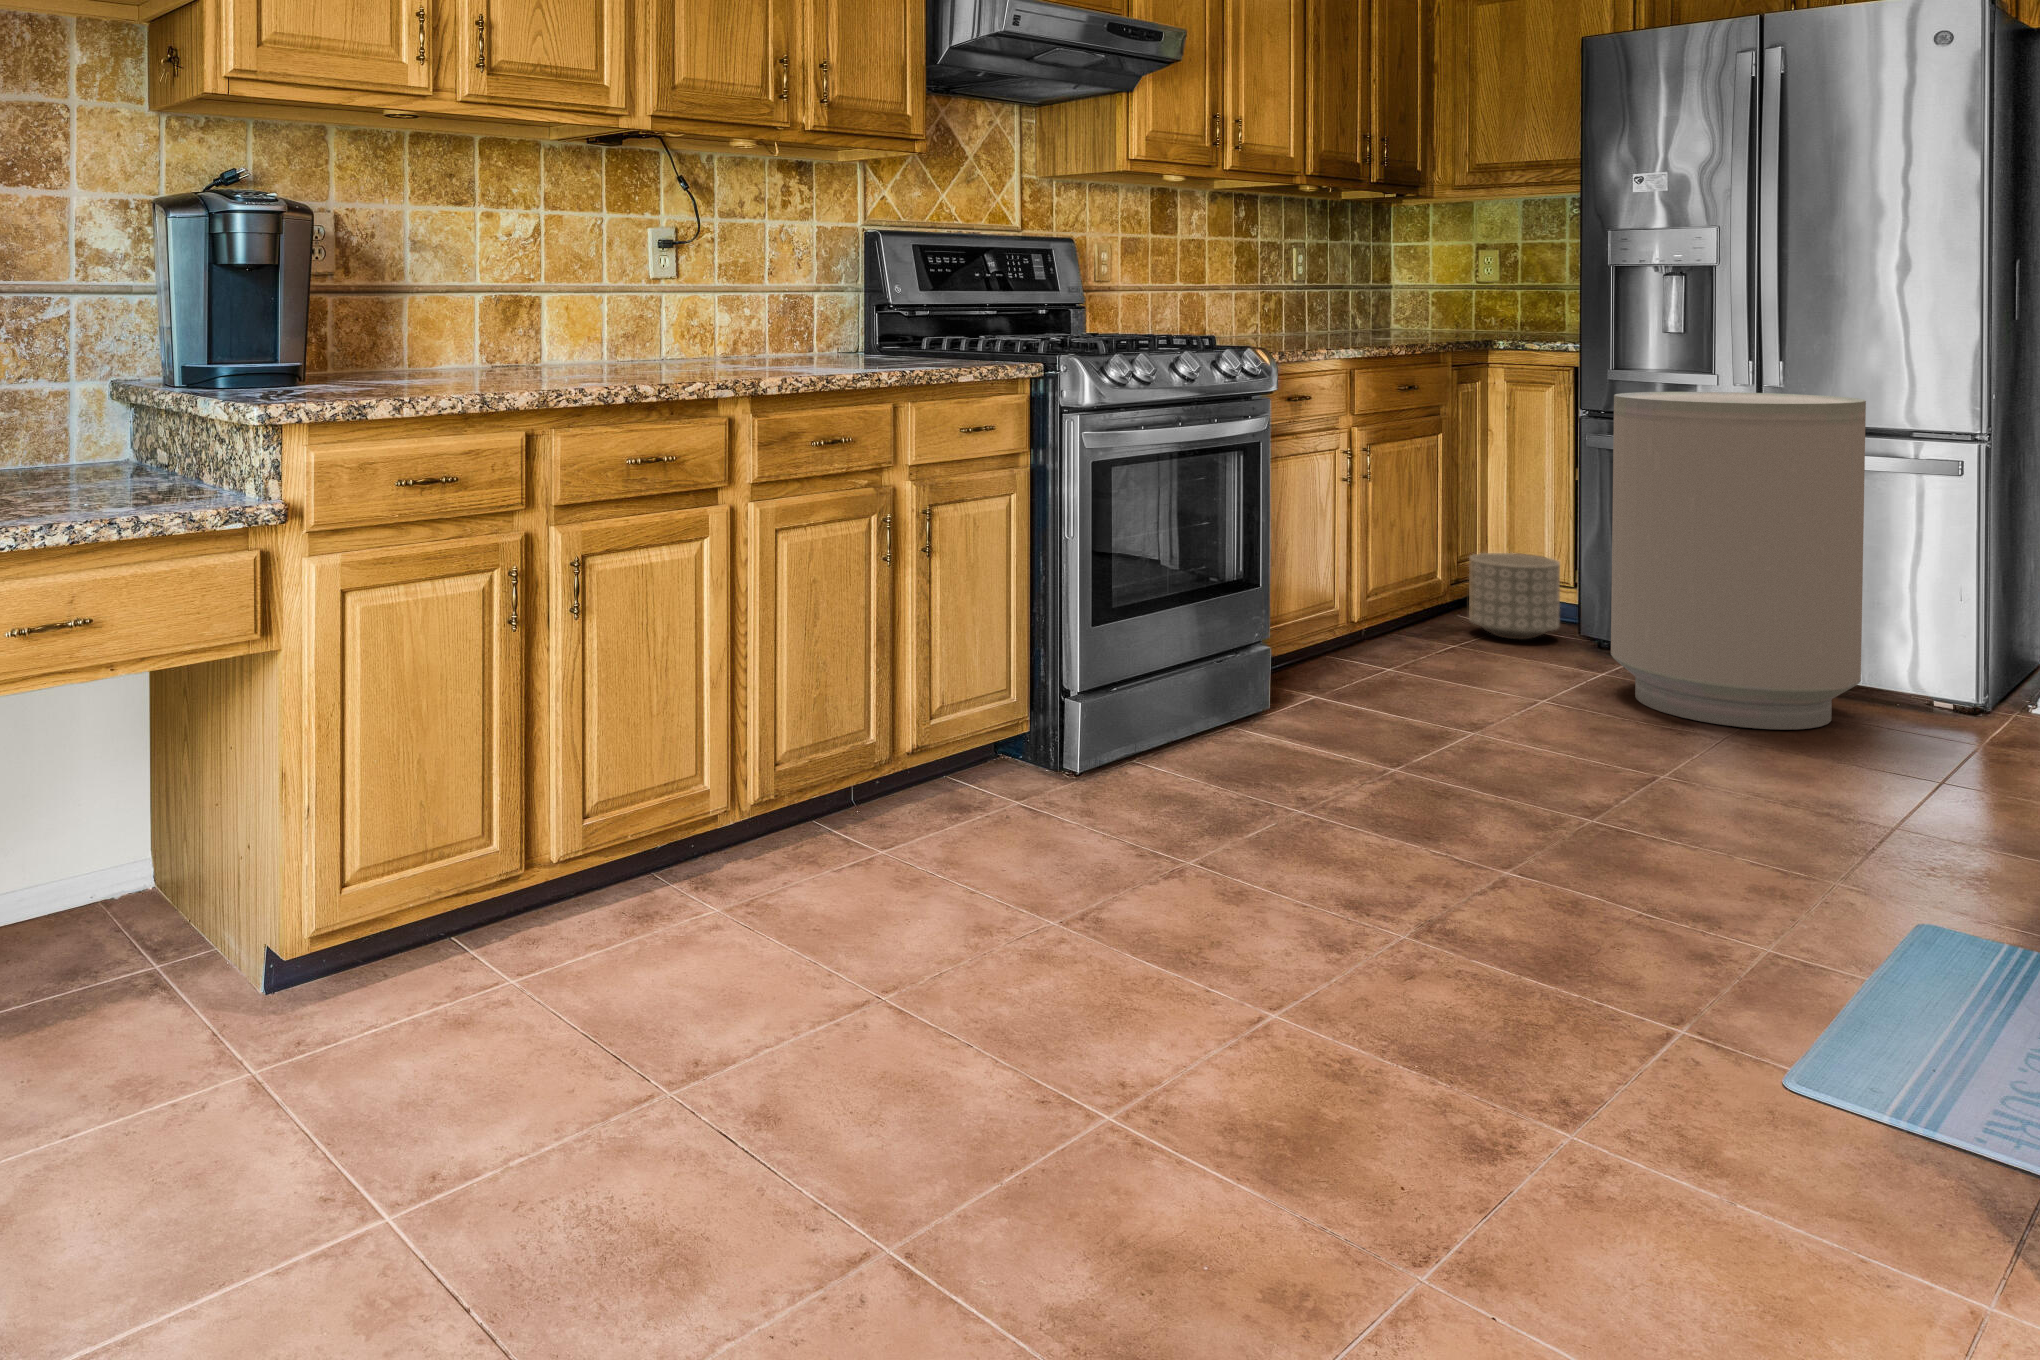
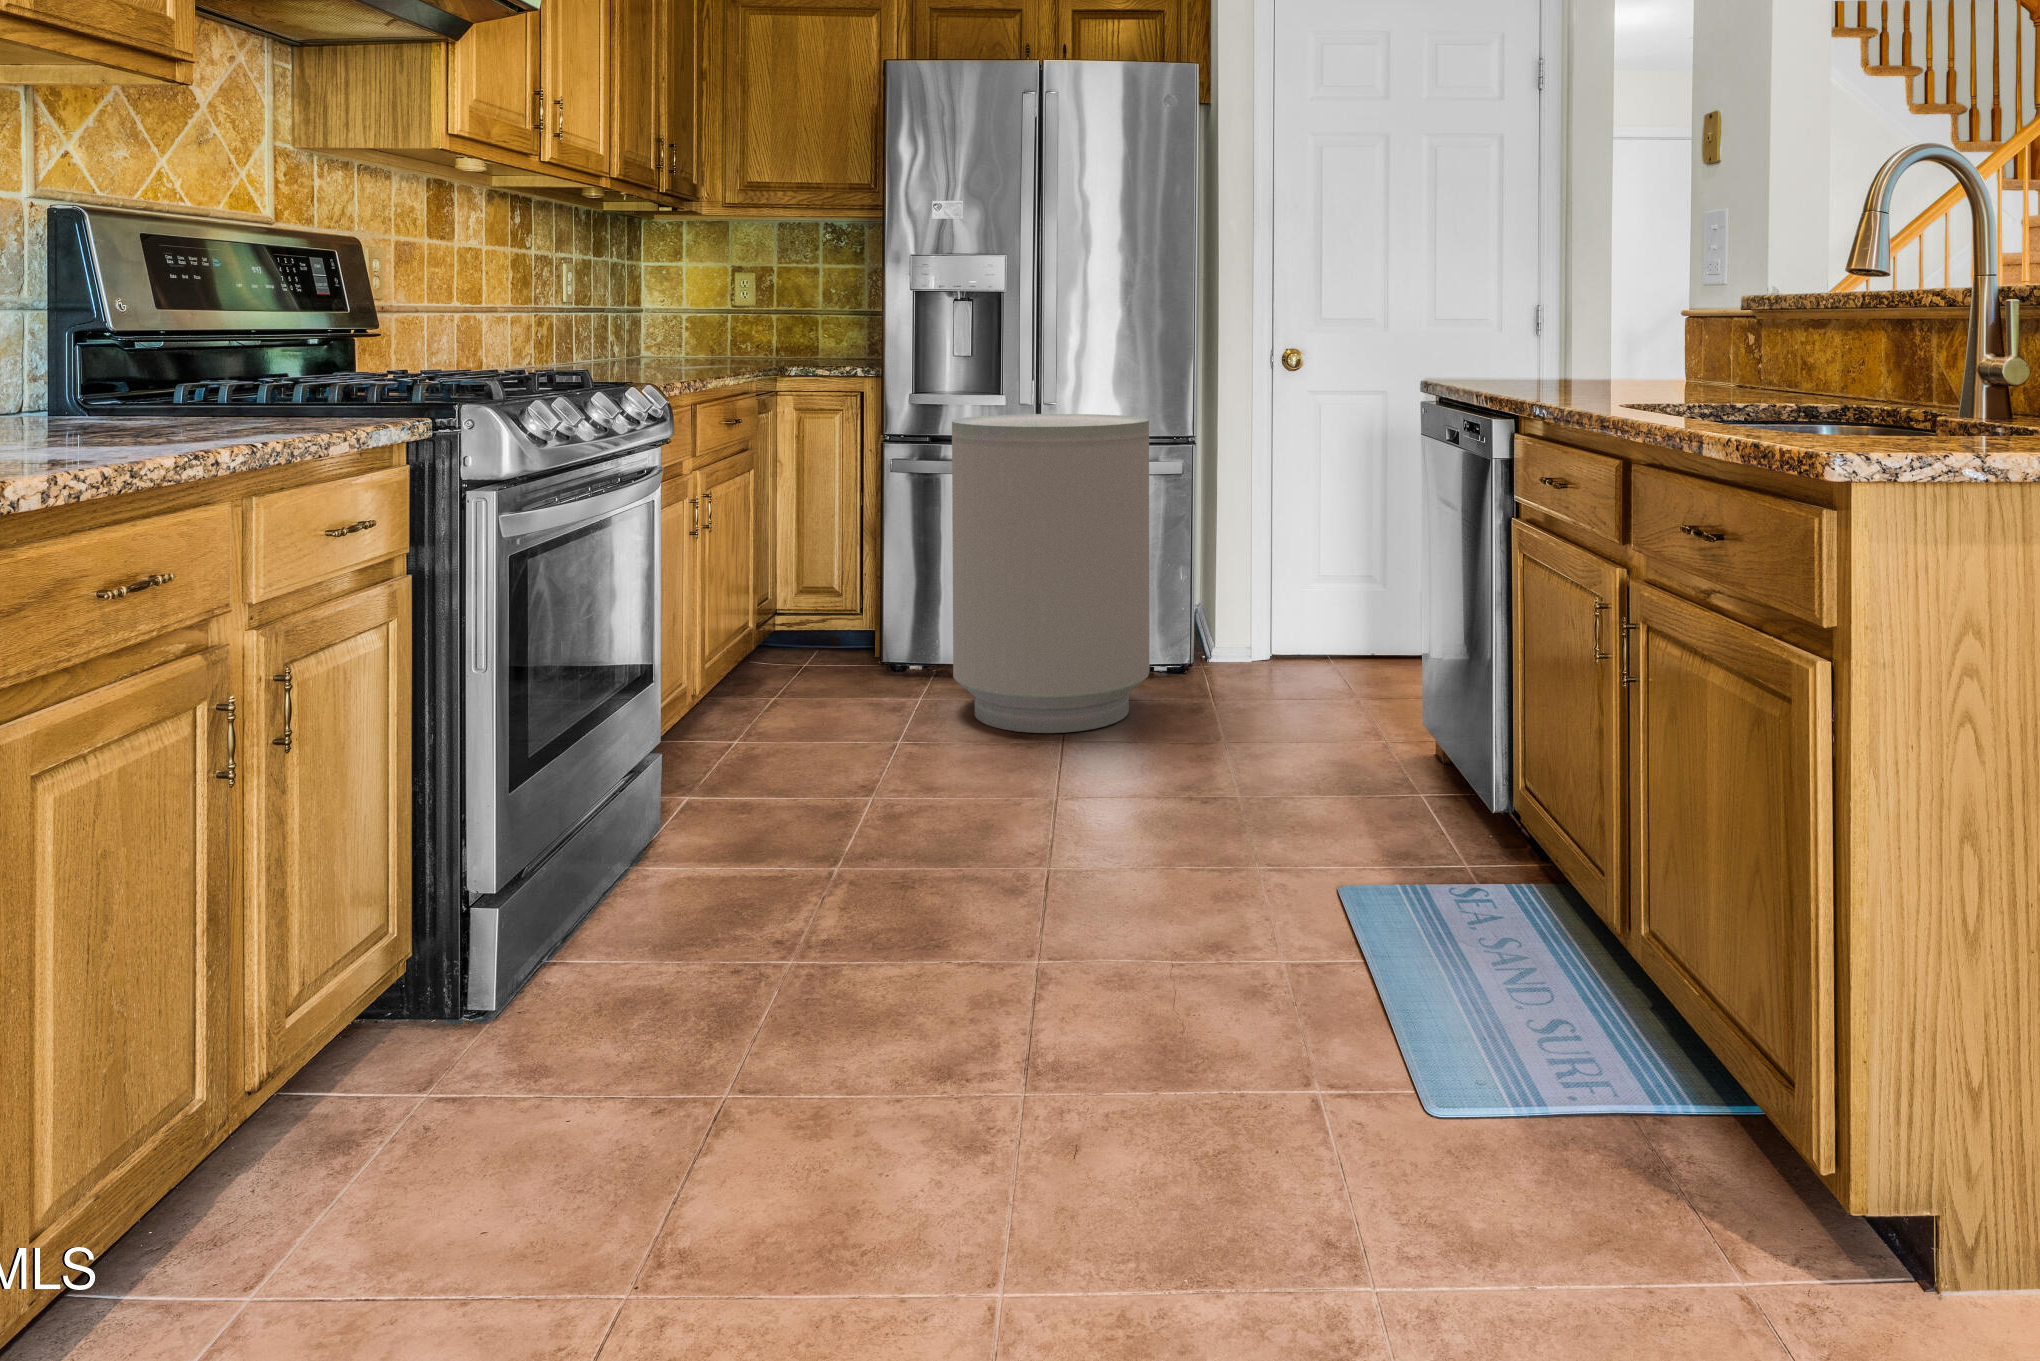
planter: present [1469,553,1560,639] -> none [781,588,867,678]

